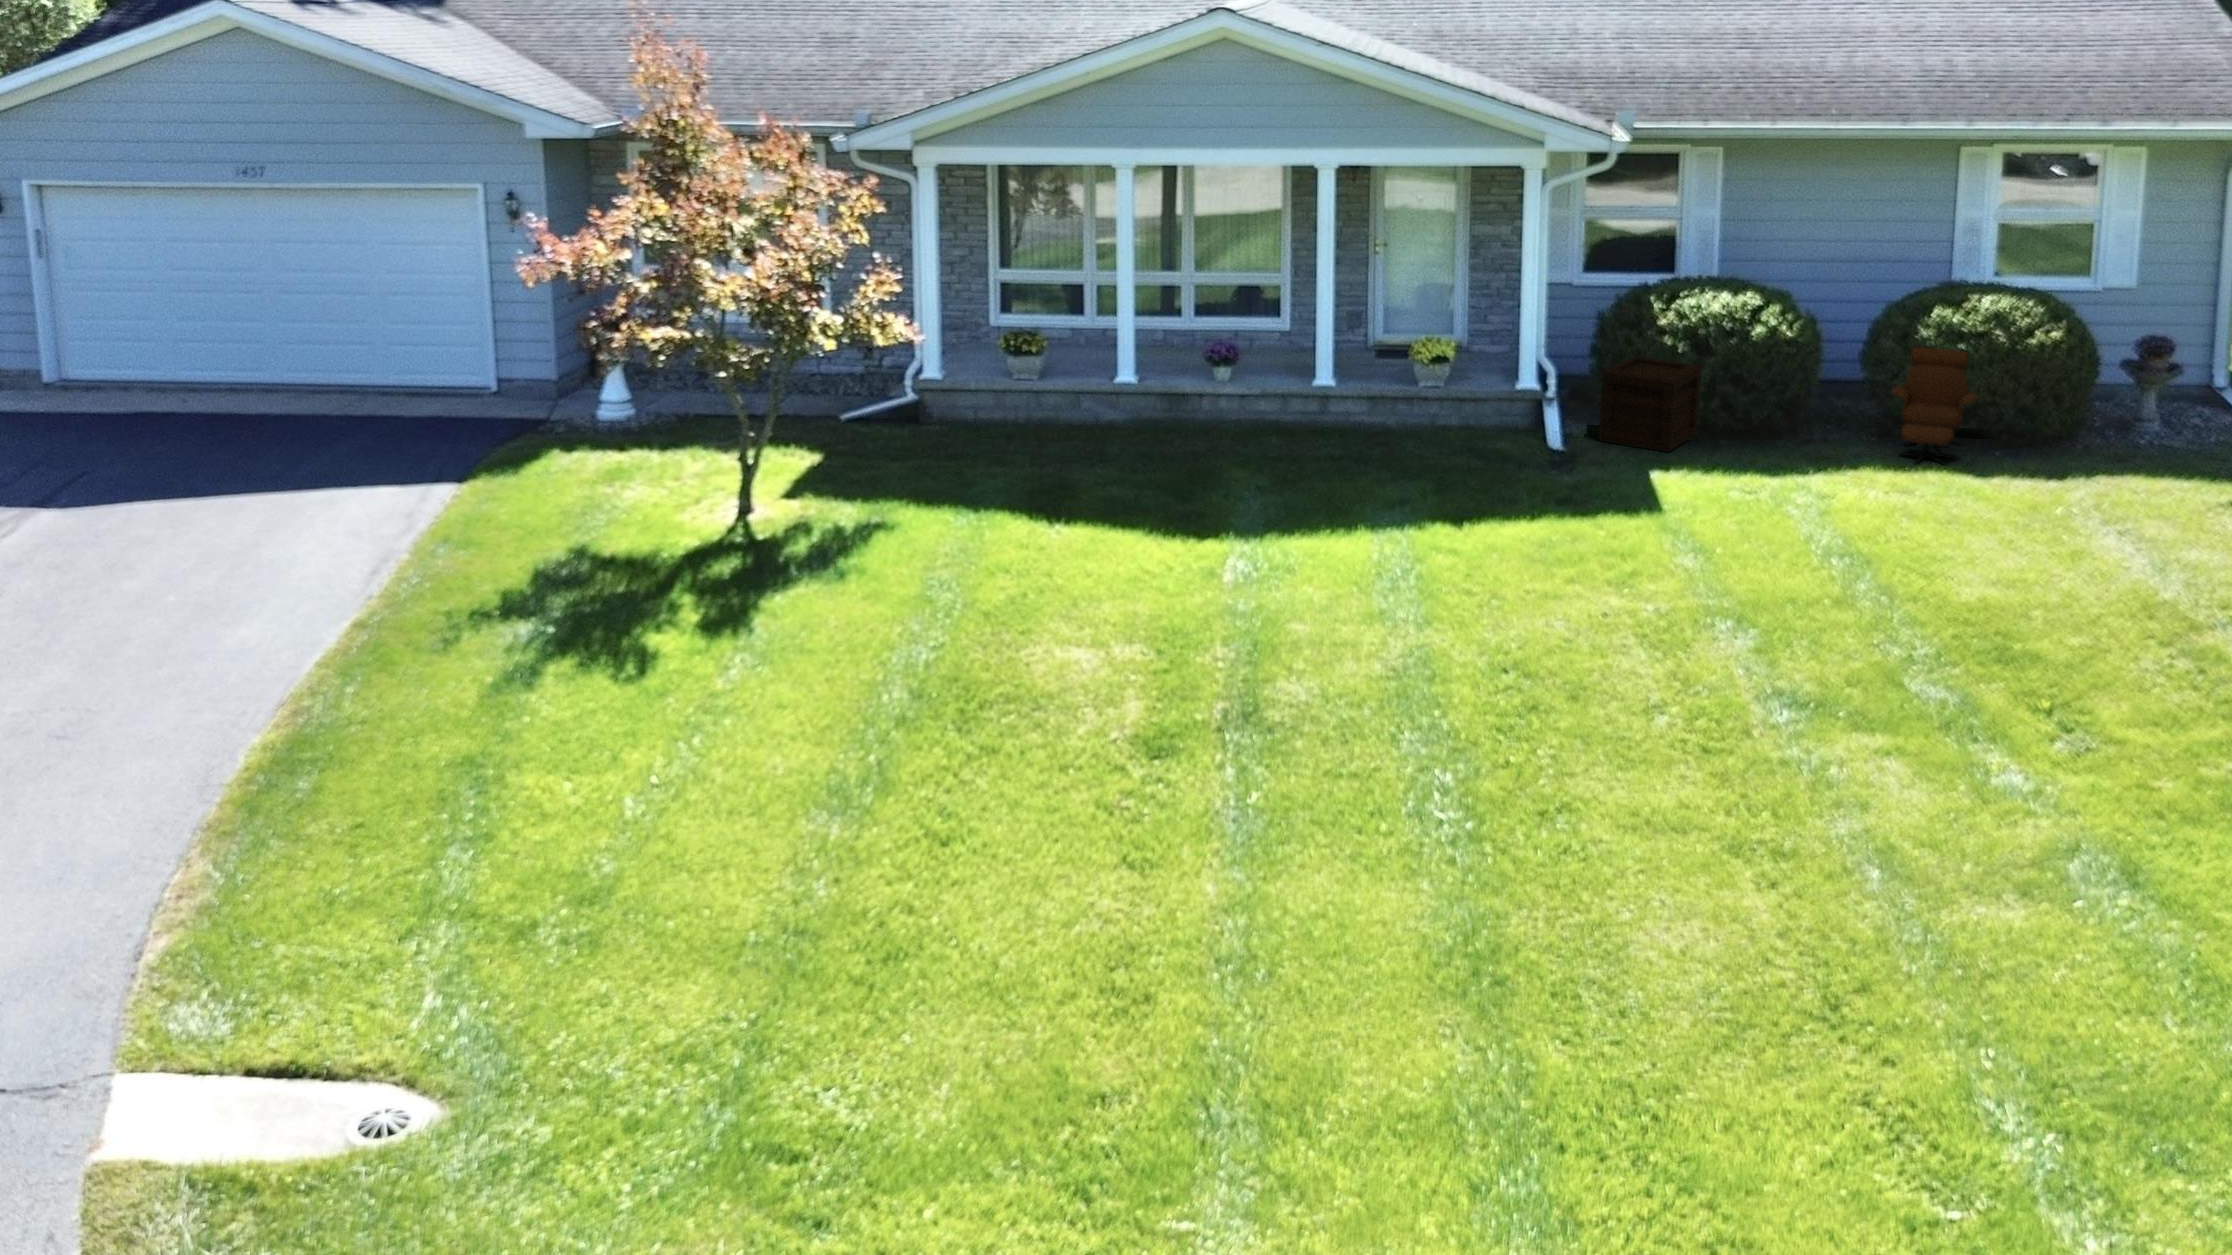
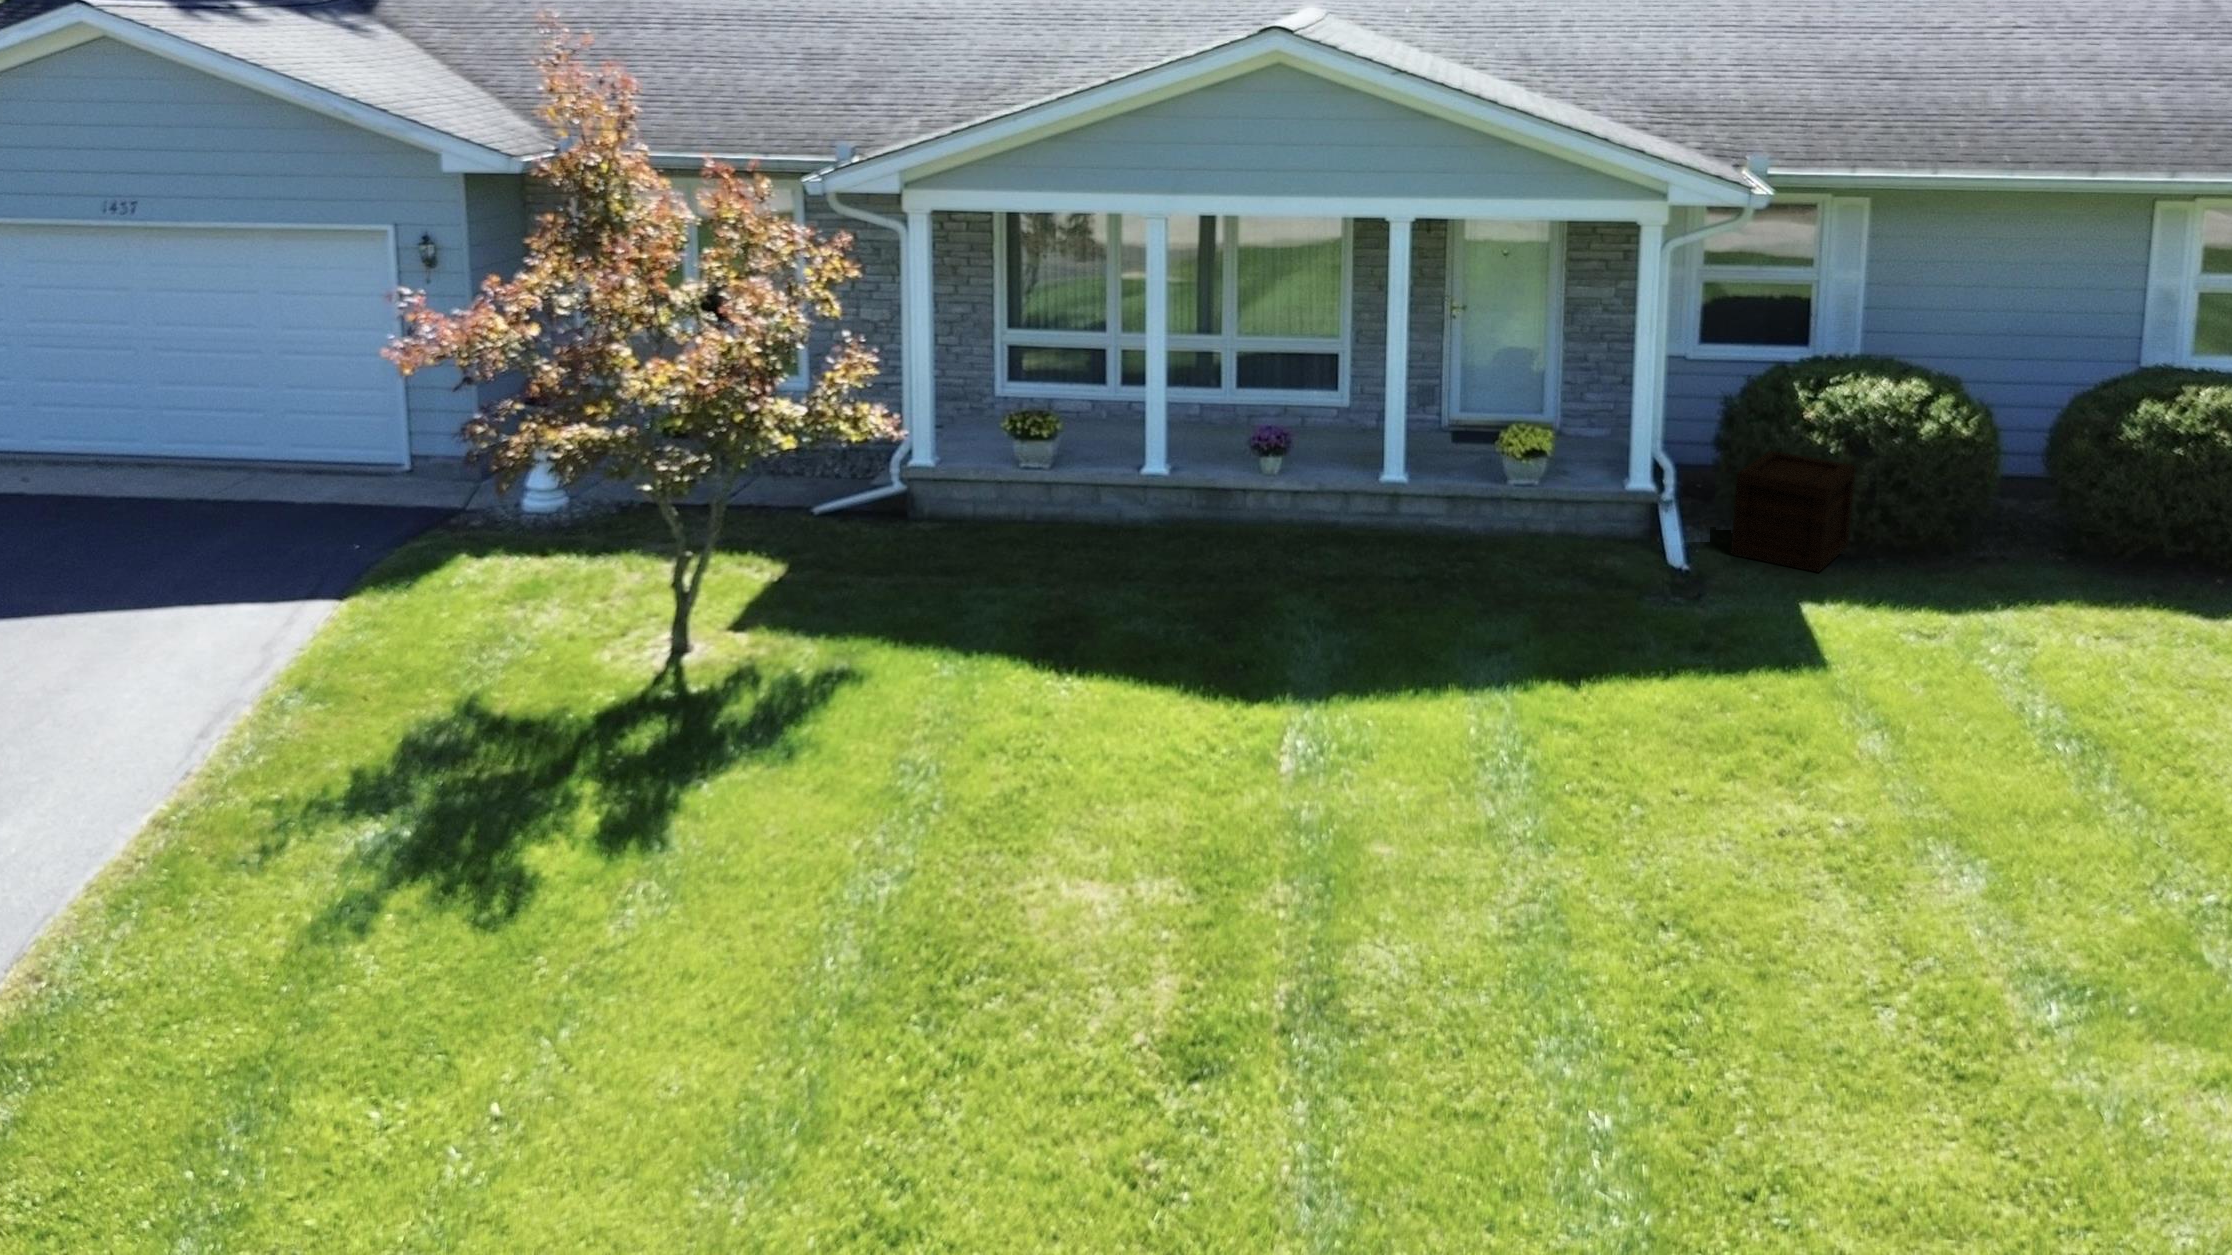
lounge chair: present [1892,347,1978,465] -> none [2087,447,2196,597]

